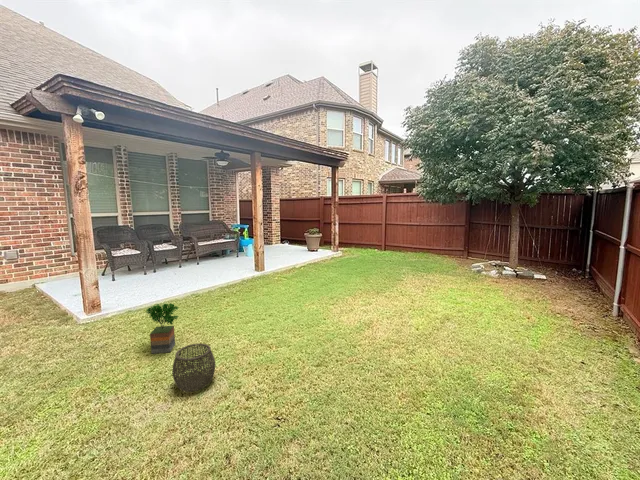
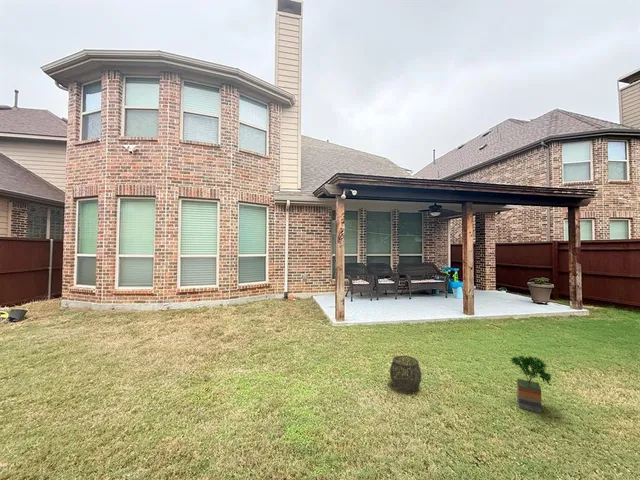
potted tree: present [146,303,178,354] -> present [511,356,551,413]

